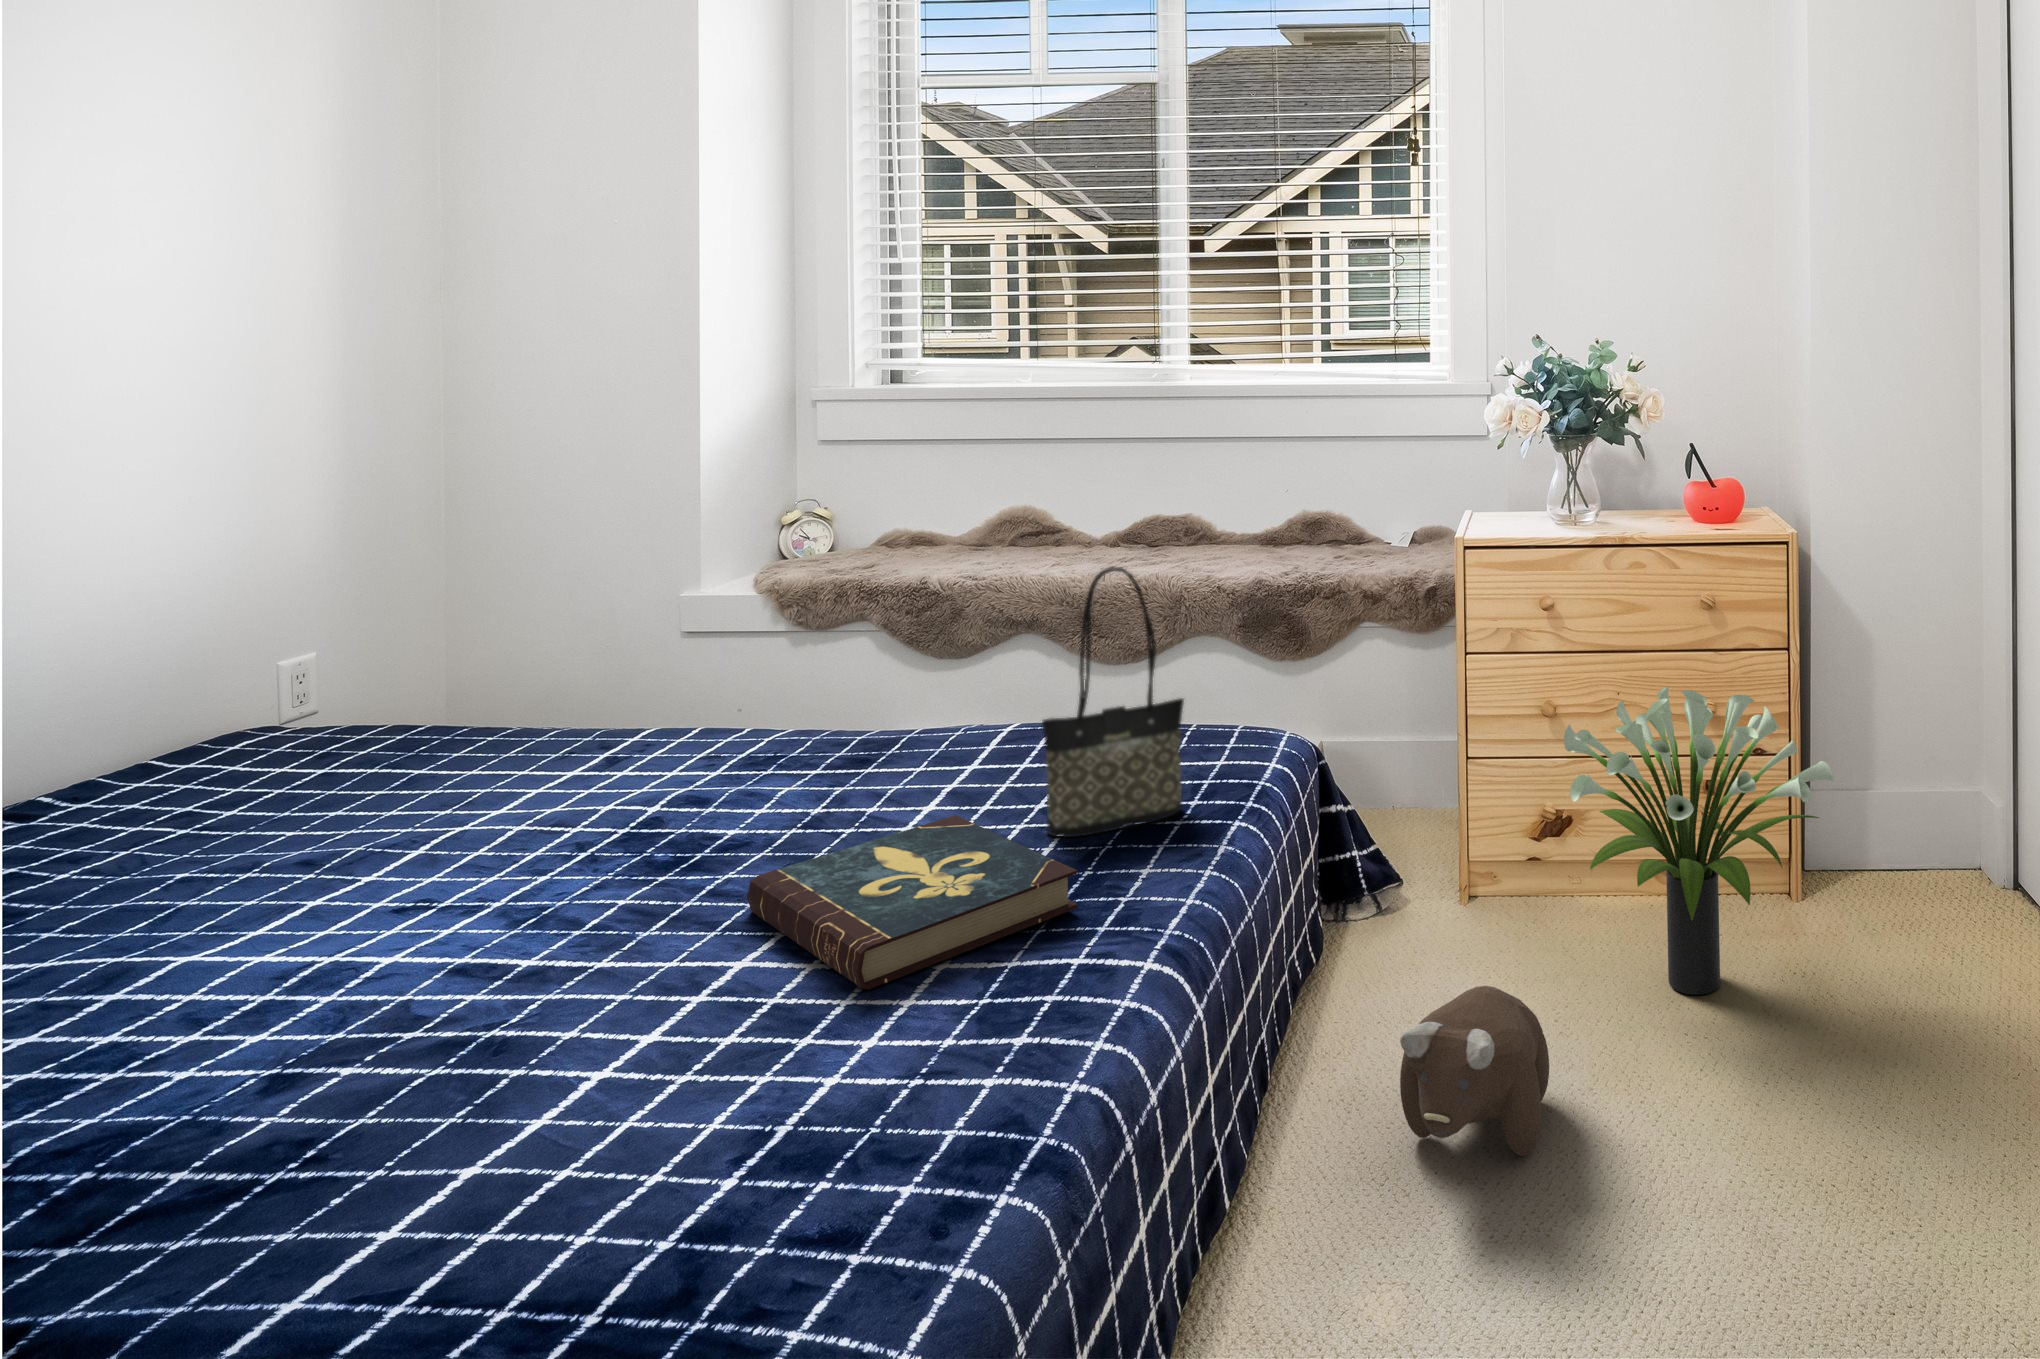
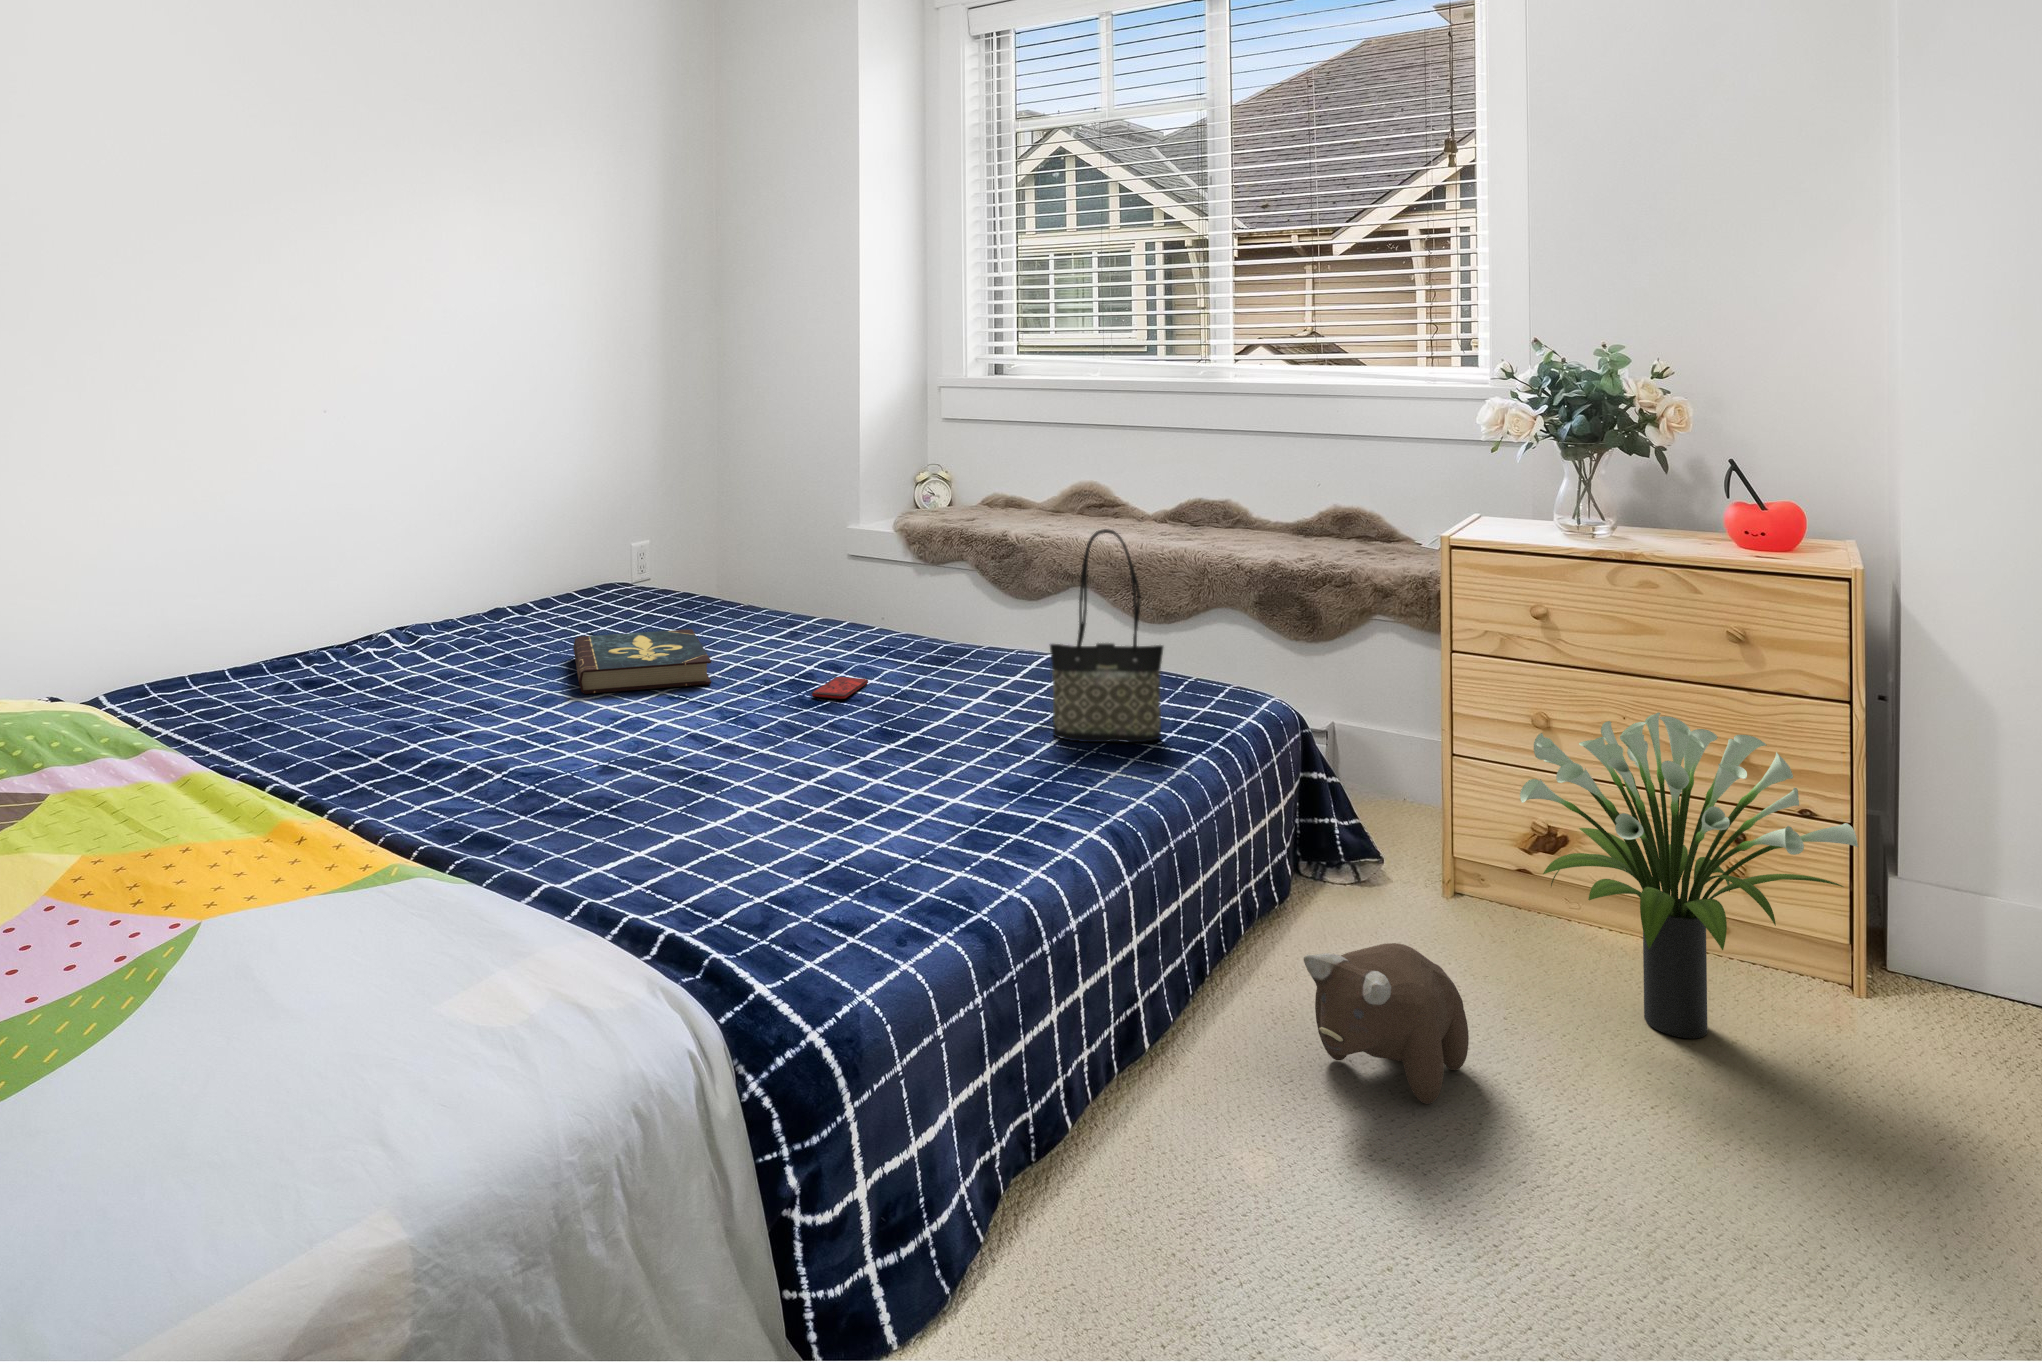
smartphone: none [668,809,756,854] -> present [812,677,868,699]
book: present [747,815,1078,989] -> present [573,629,711,694]

